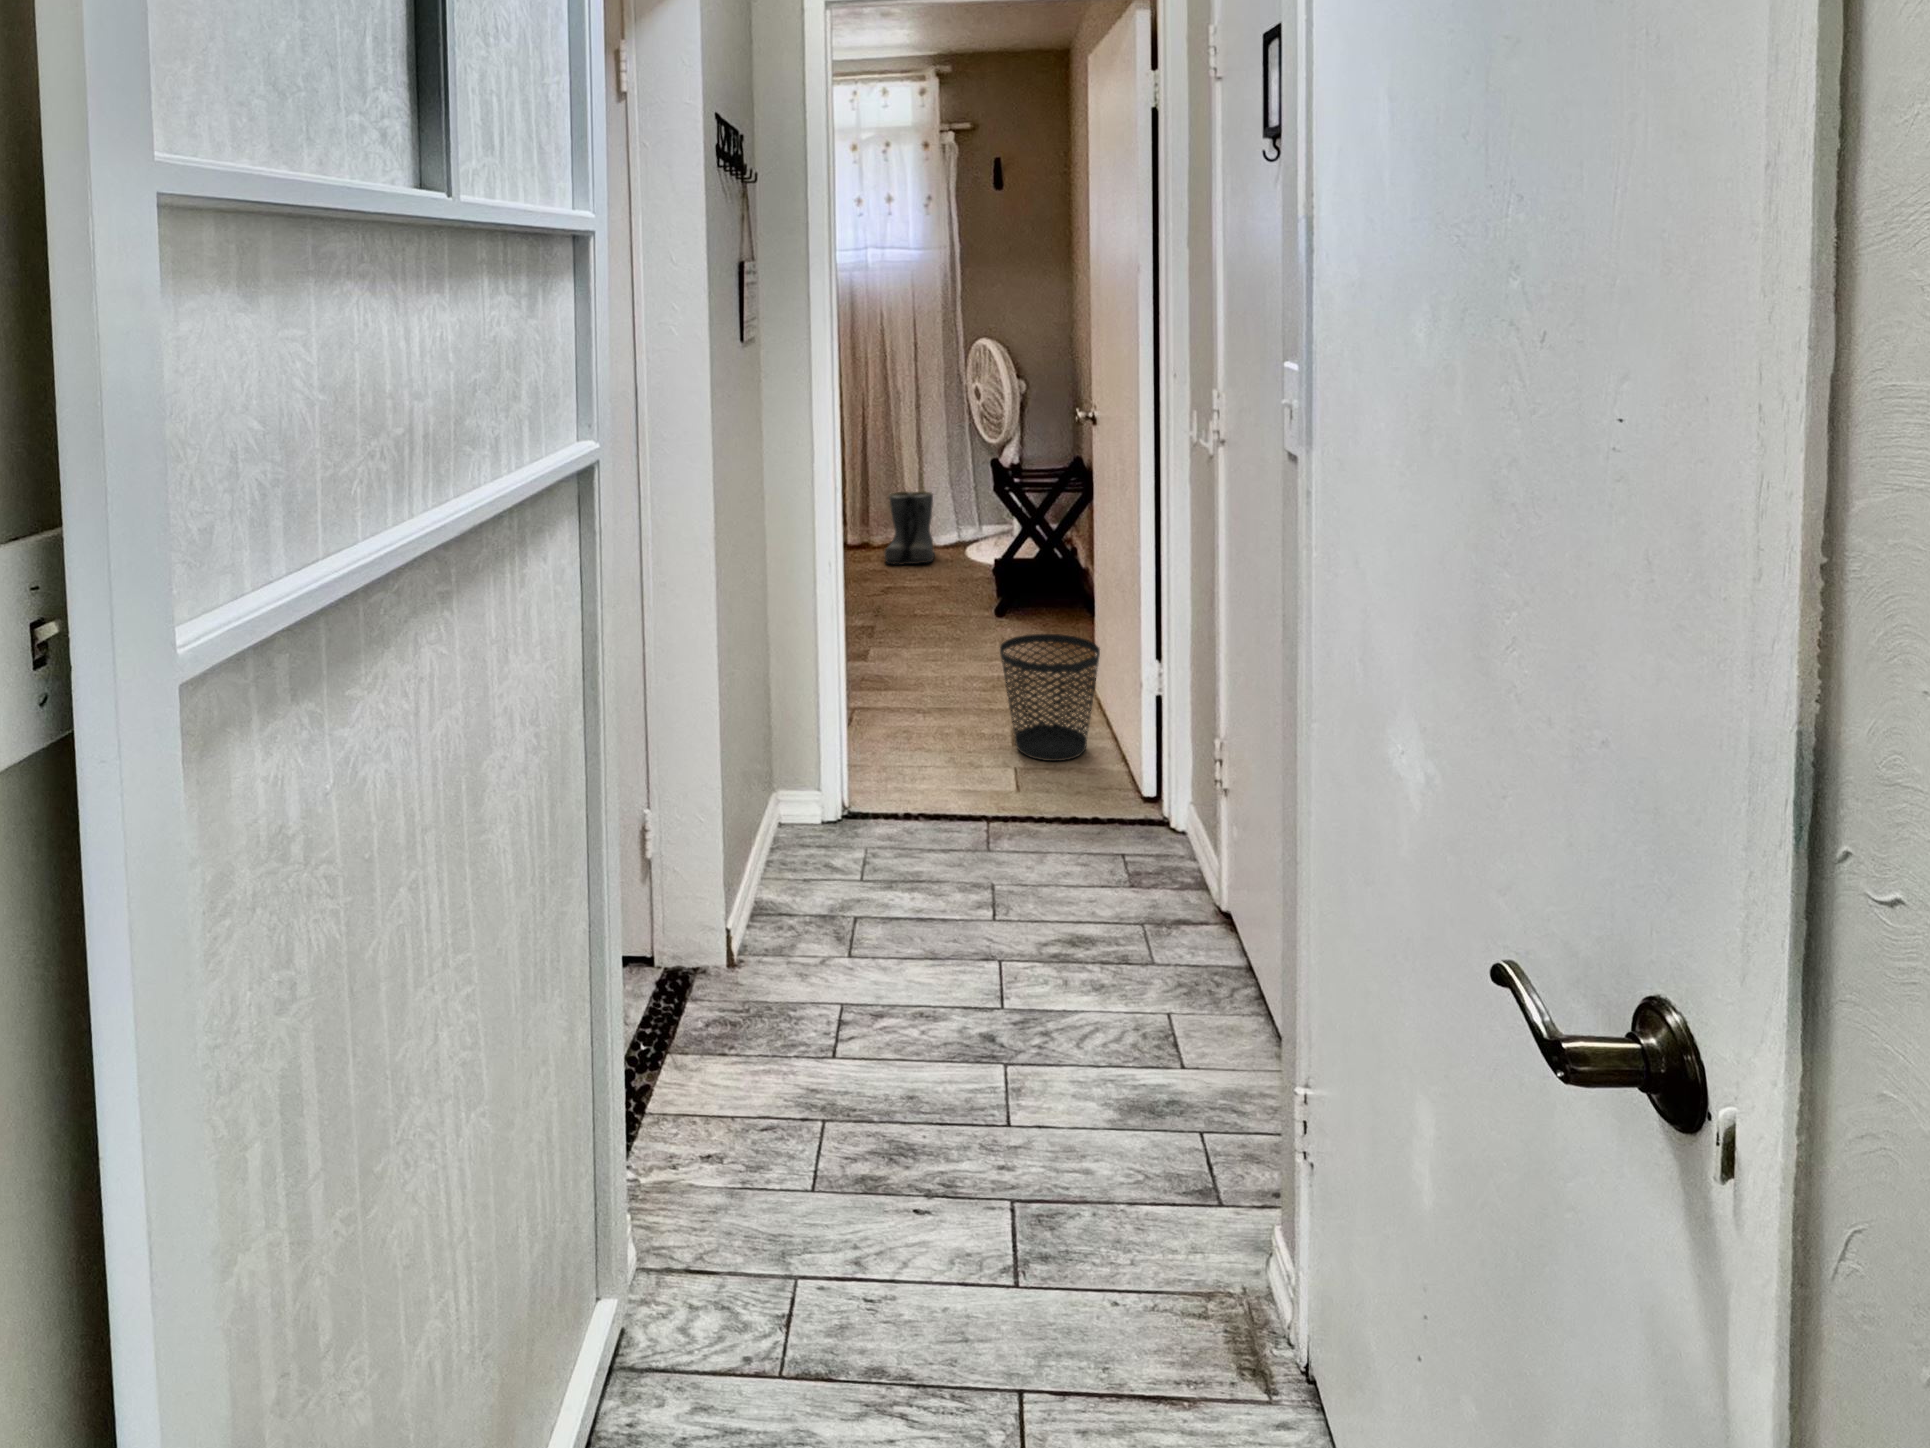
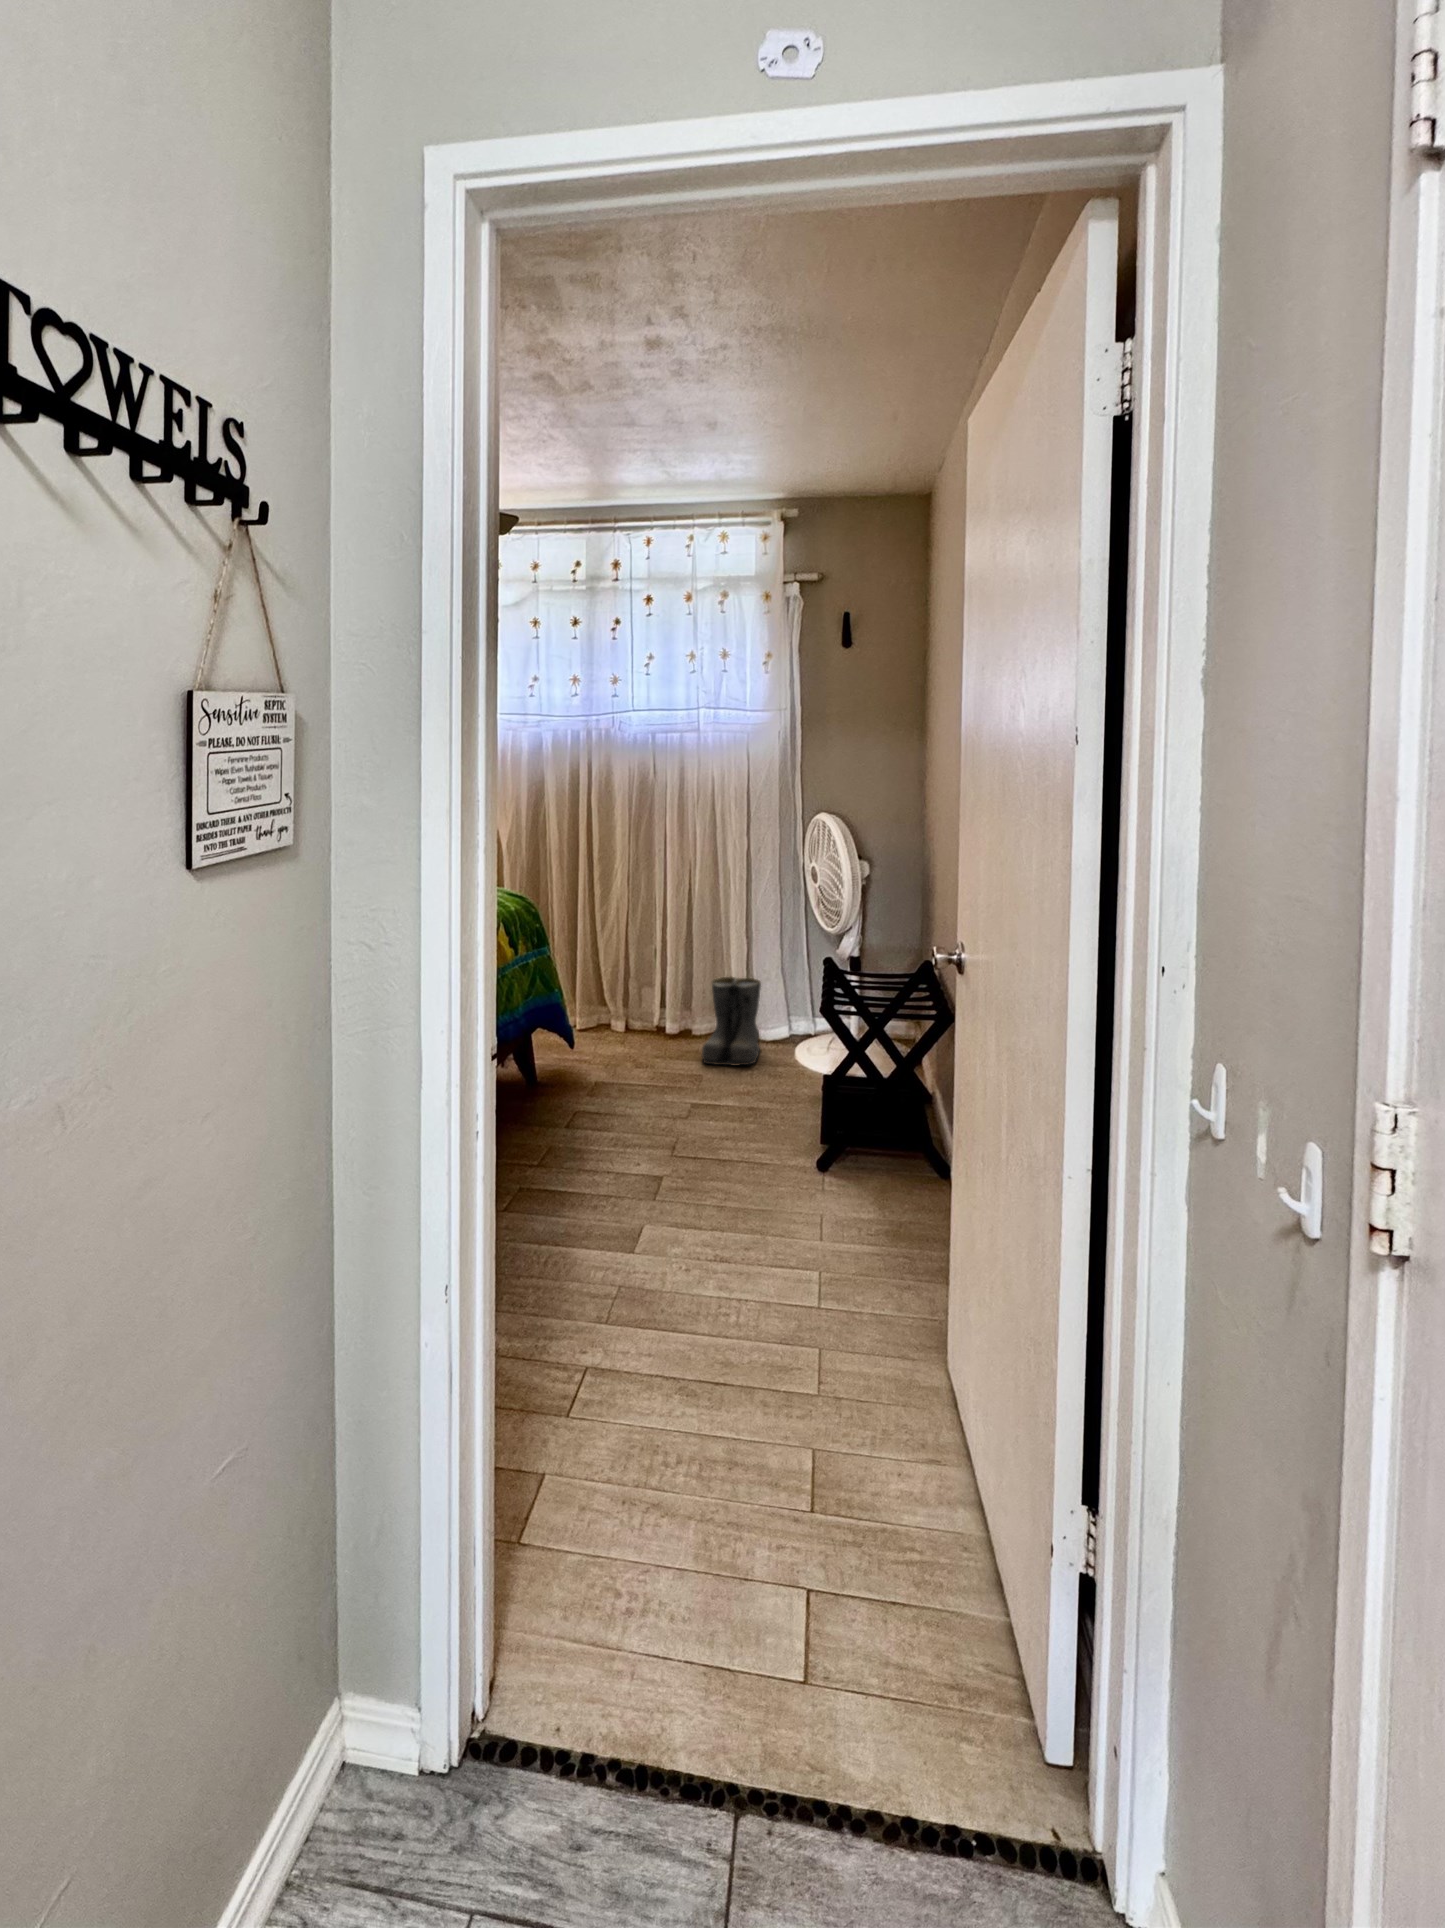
wastebasket: present [1000,634,1100,761] -> none [794,1320,965,1588]

